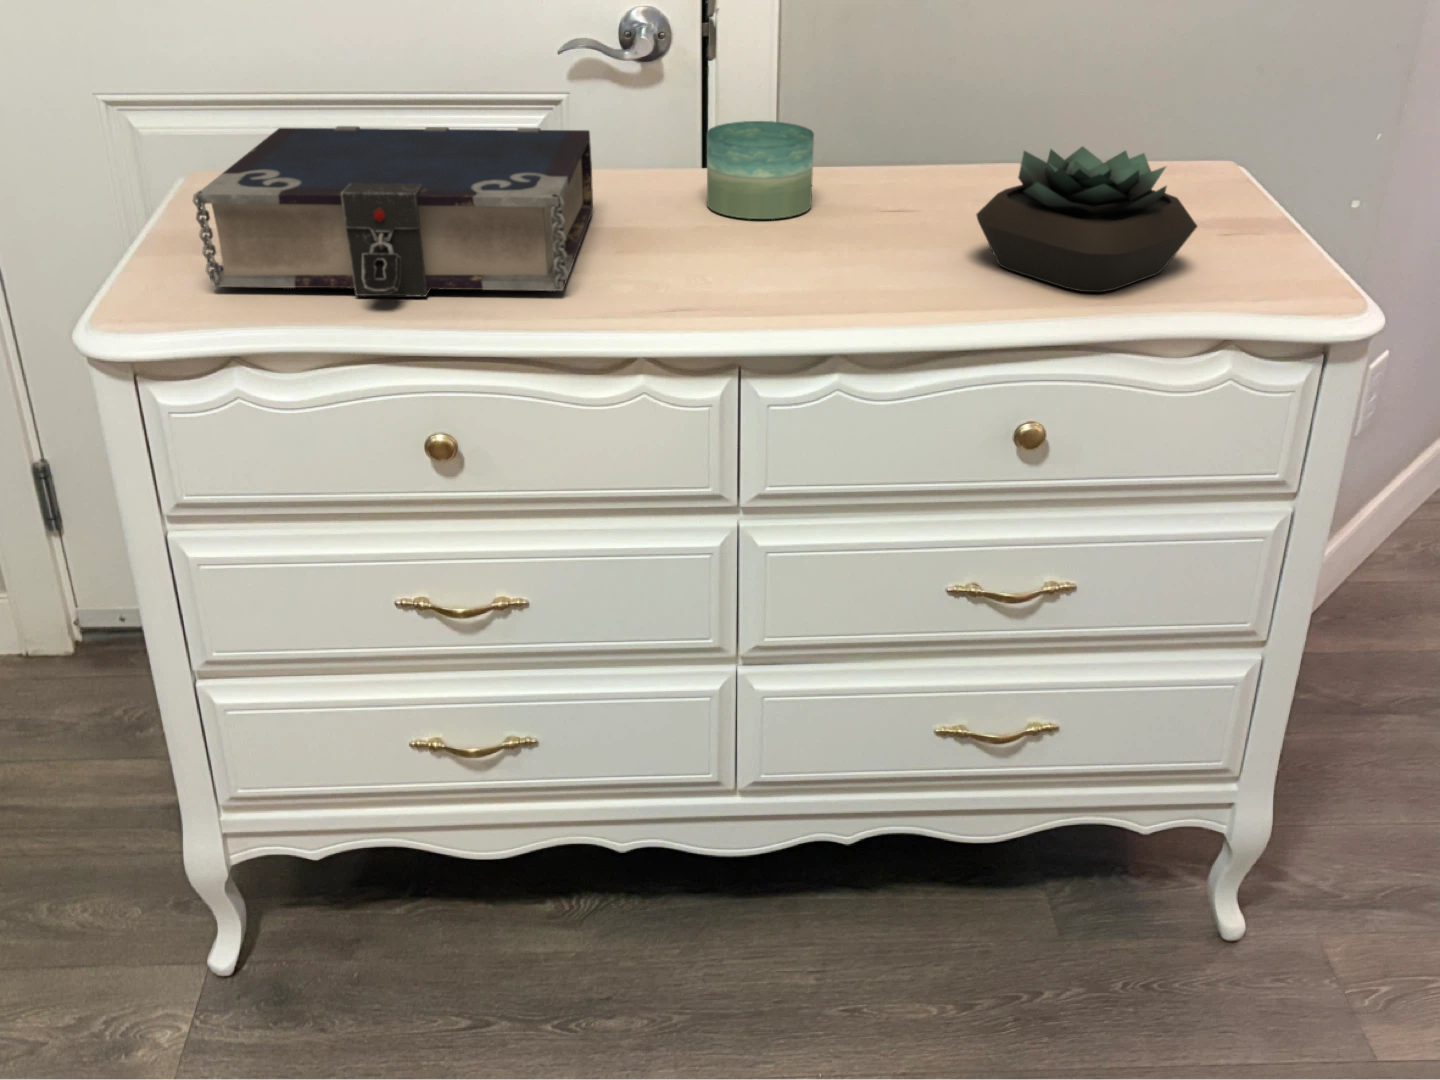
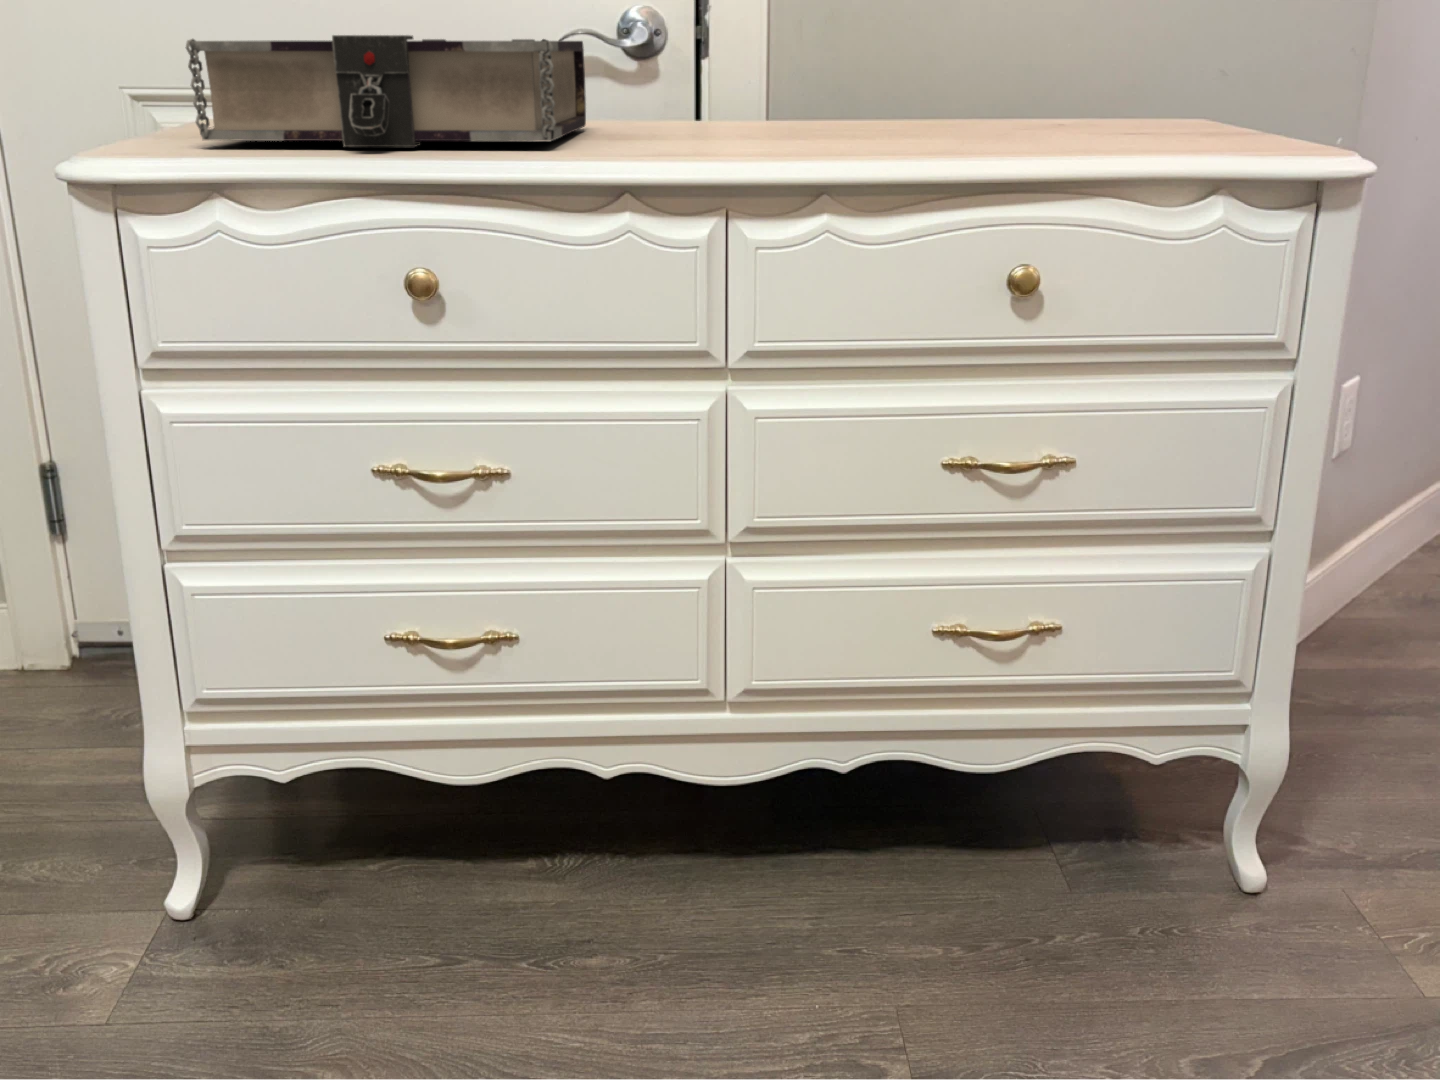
candle: present [707,121,814,219] -> none [698,53,801,130]
succulent plant: present [976,147,1197,292] -> none [961,29,1181,148]

